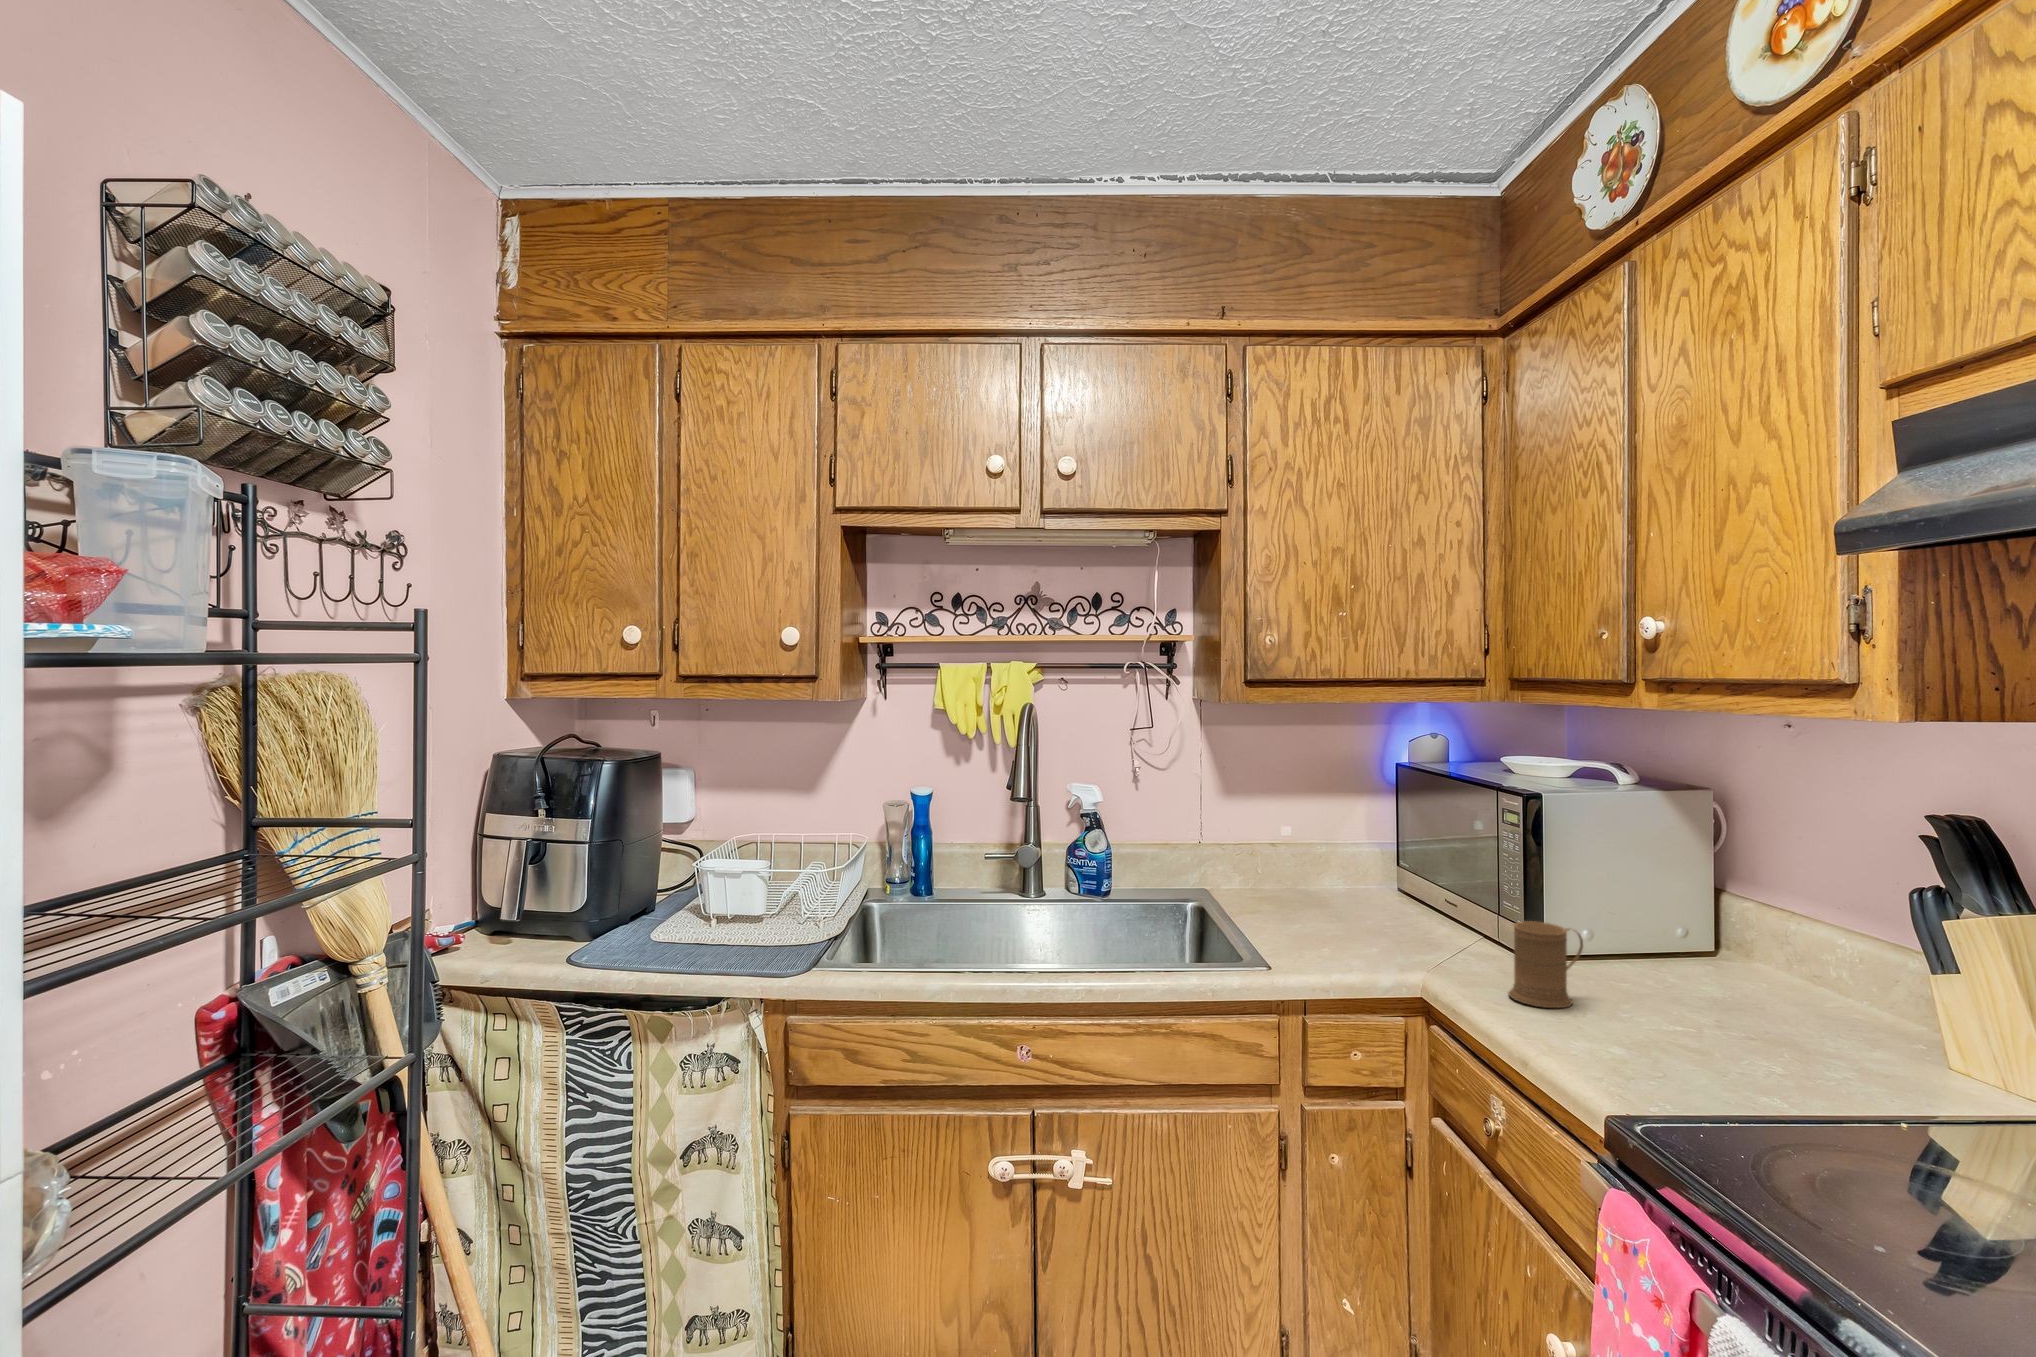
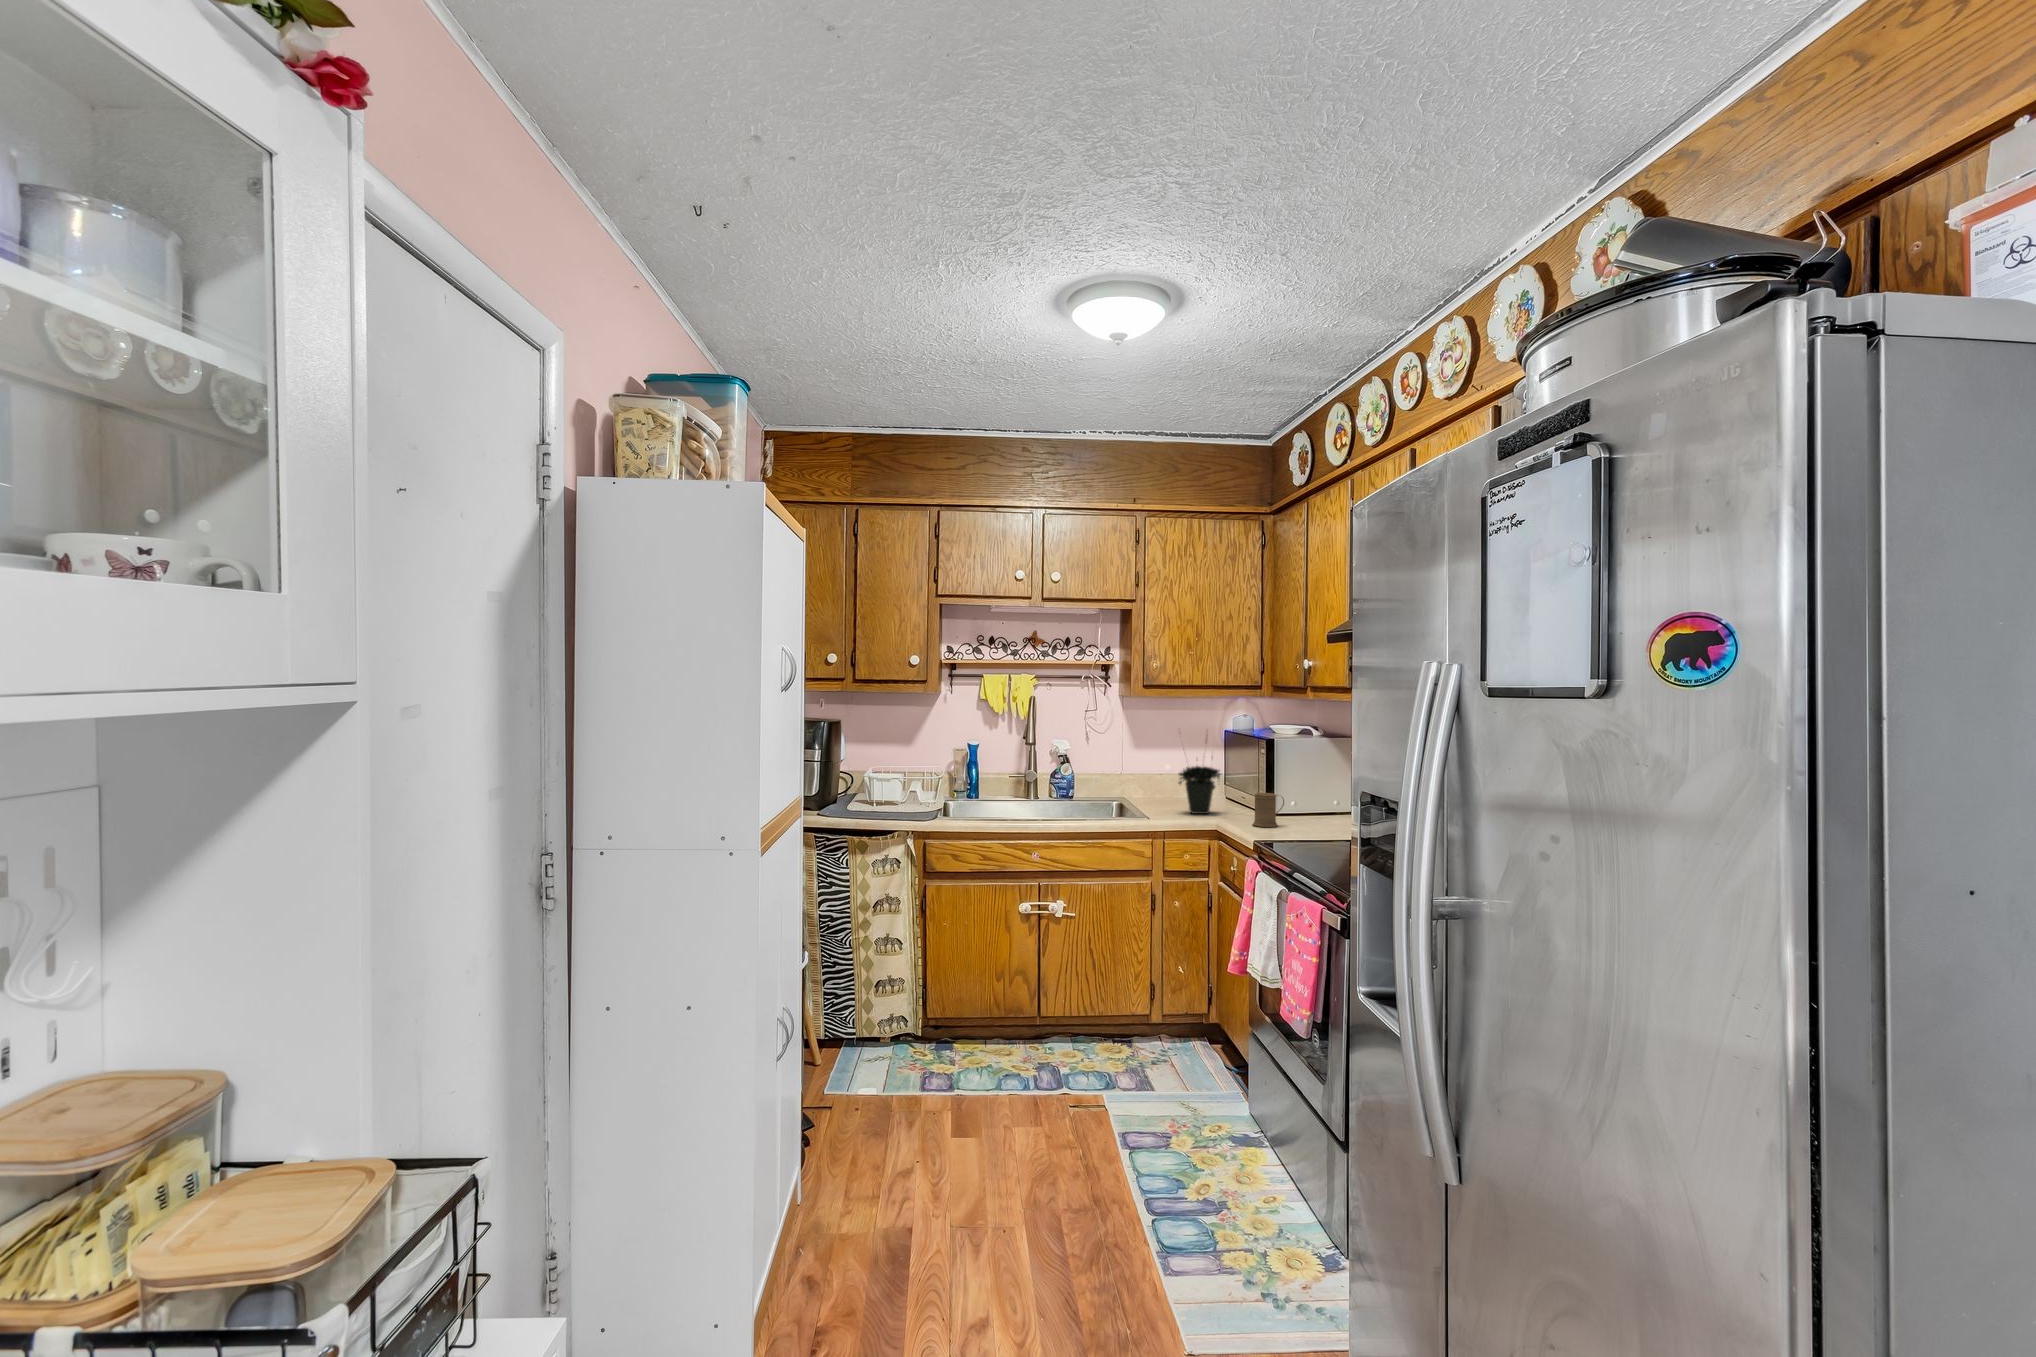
potted plant: none [1321,766,1415,945] -> present [1179,756,1220,814]

